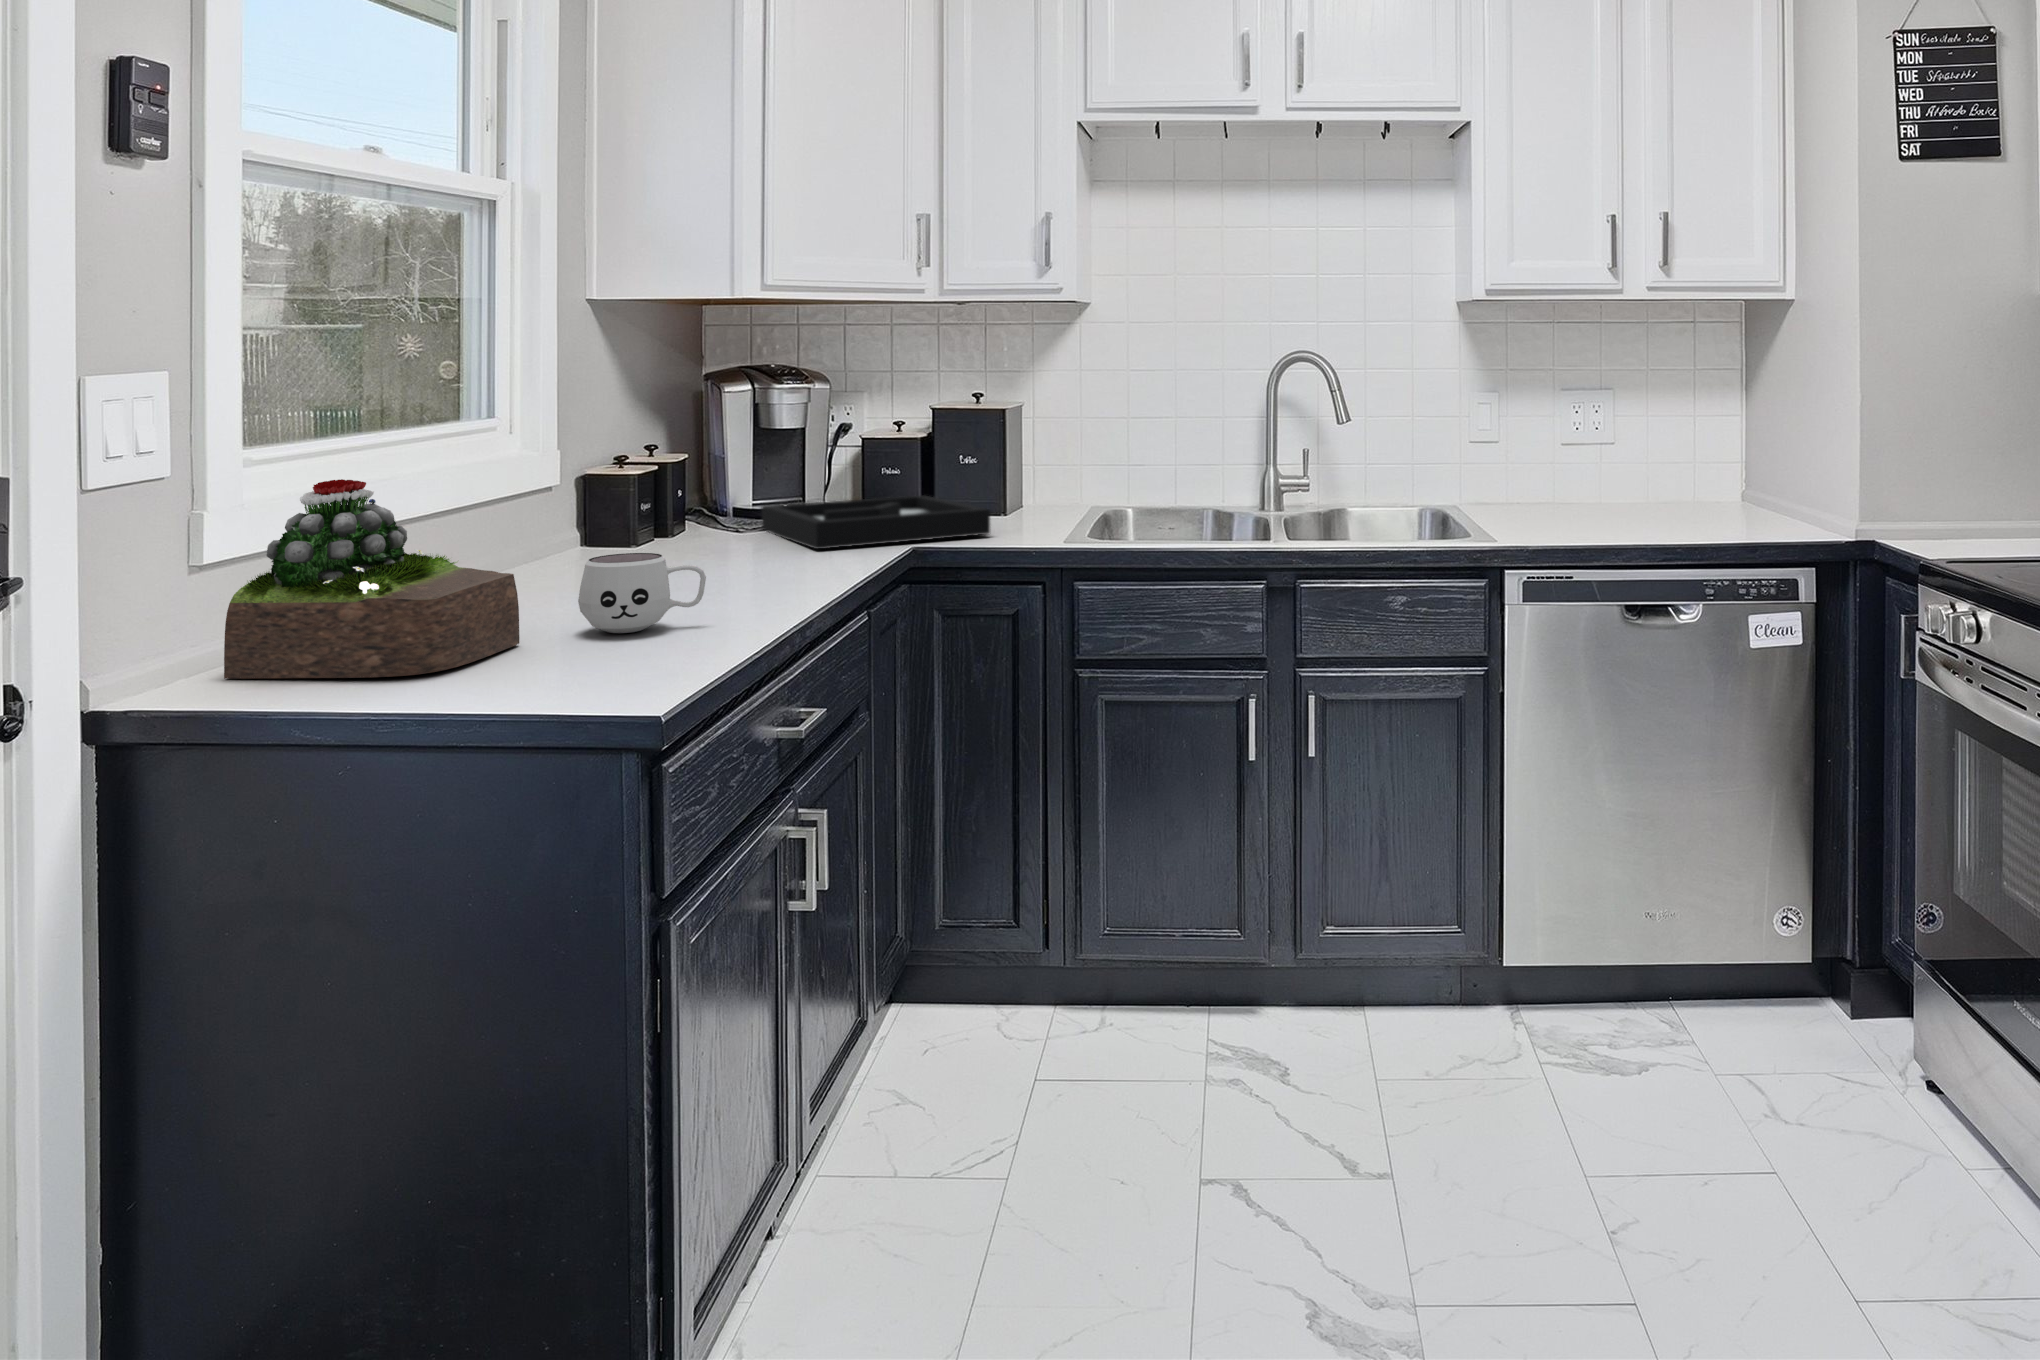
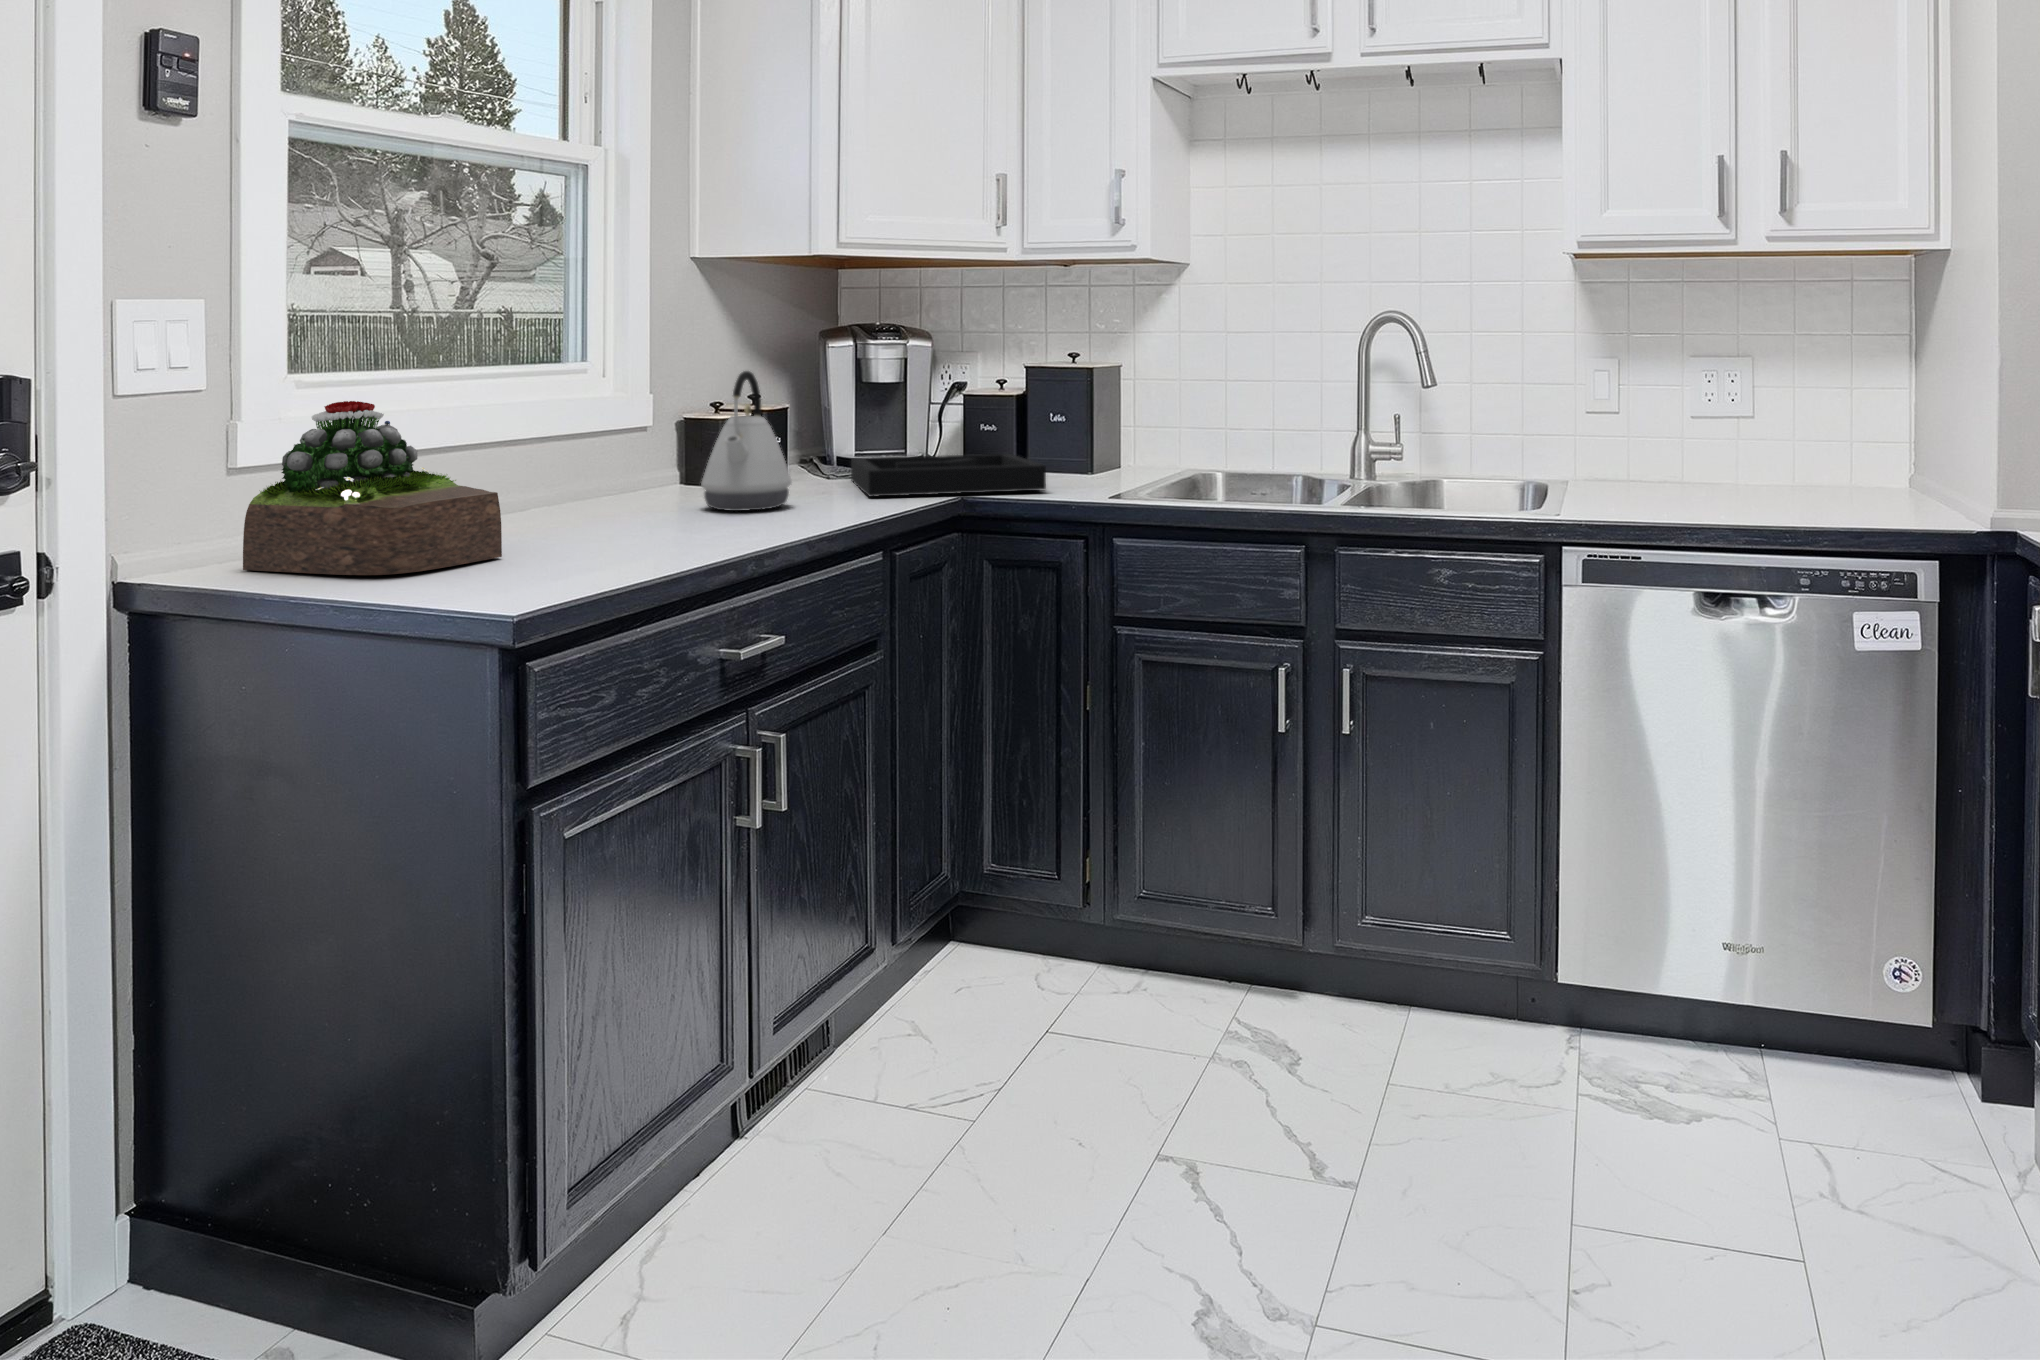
kettle: none [651,424,749,573] -> present [701,371,792,511]
mug: present [578,553,706,633] -> none [561,481,677,553]

